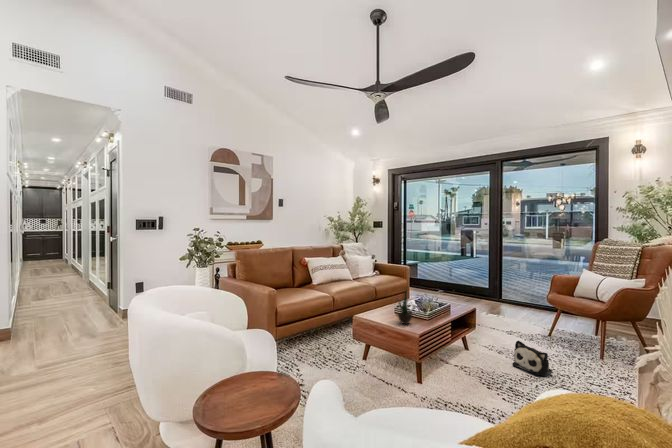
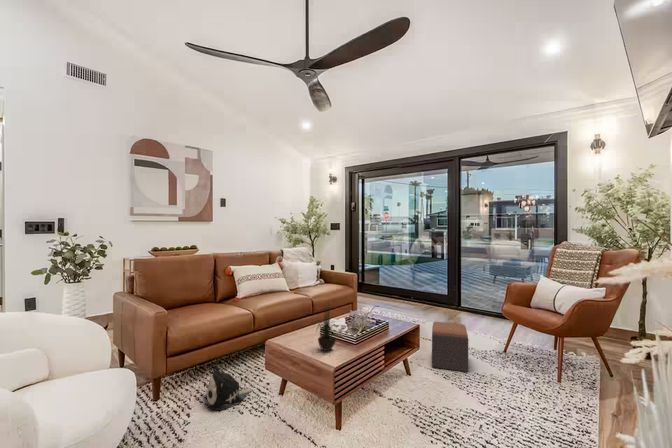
footstool: none [484,307,519,350] -> present [432,322,468,372]
plush toy: present [512,341,552,376] -> present [206,365,252,410]

